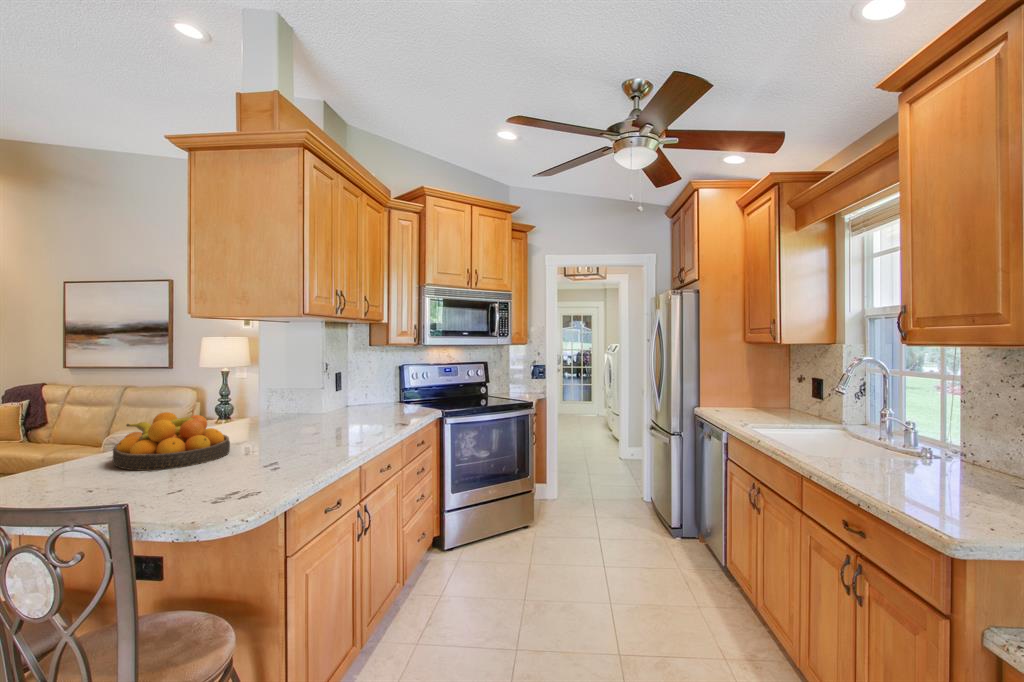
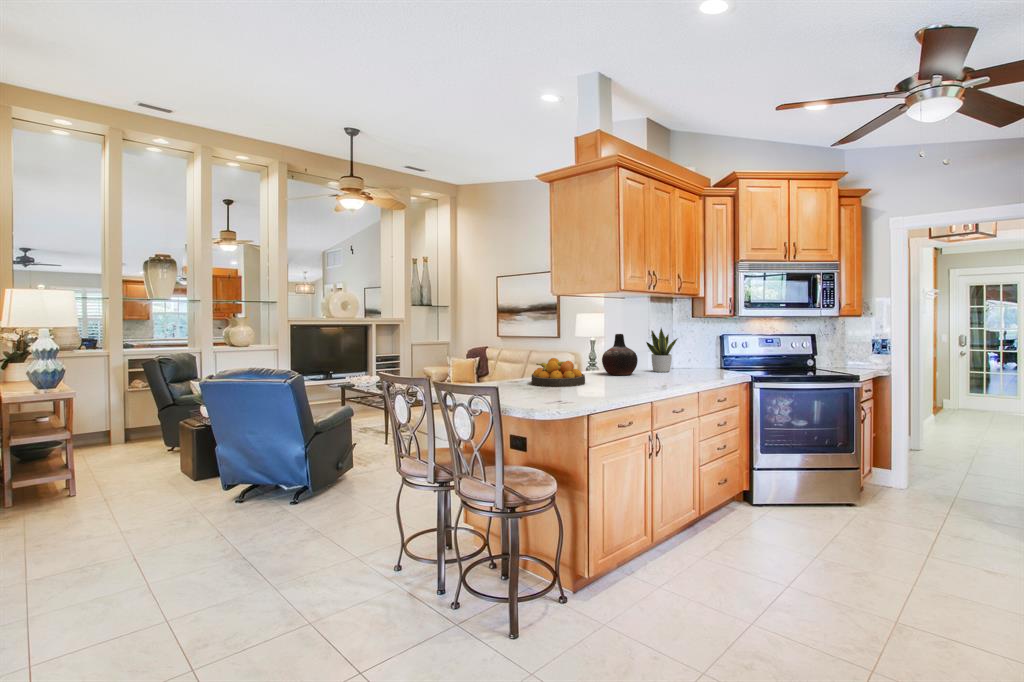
potted plant: none [318,356,360,415] -> present [646,328,677,372]
vase: none [254,366,309,426] -> present [602,334,638,375]

